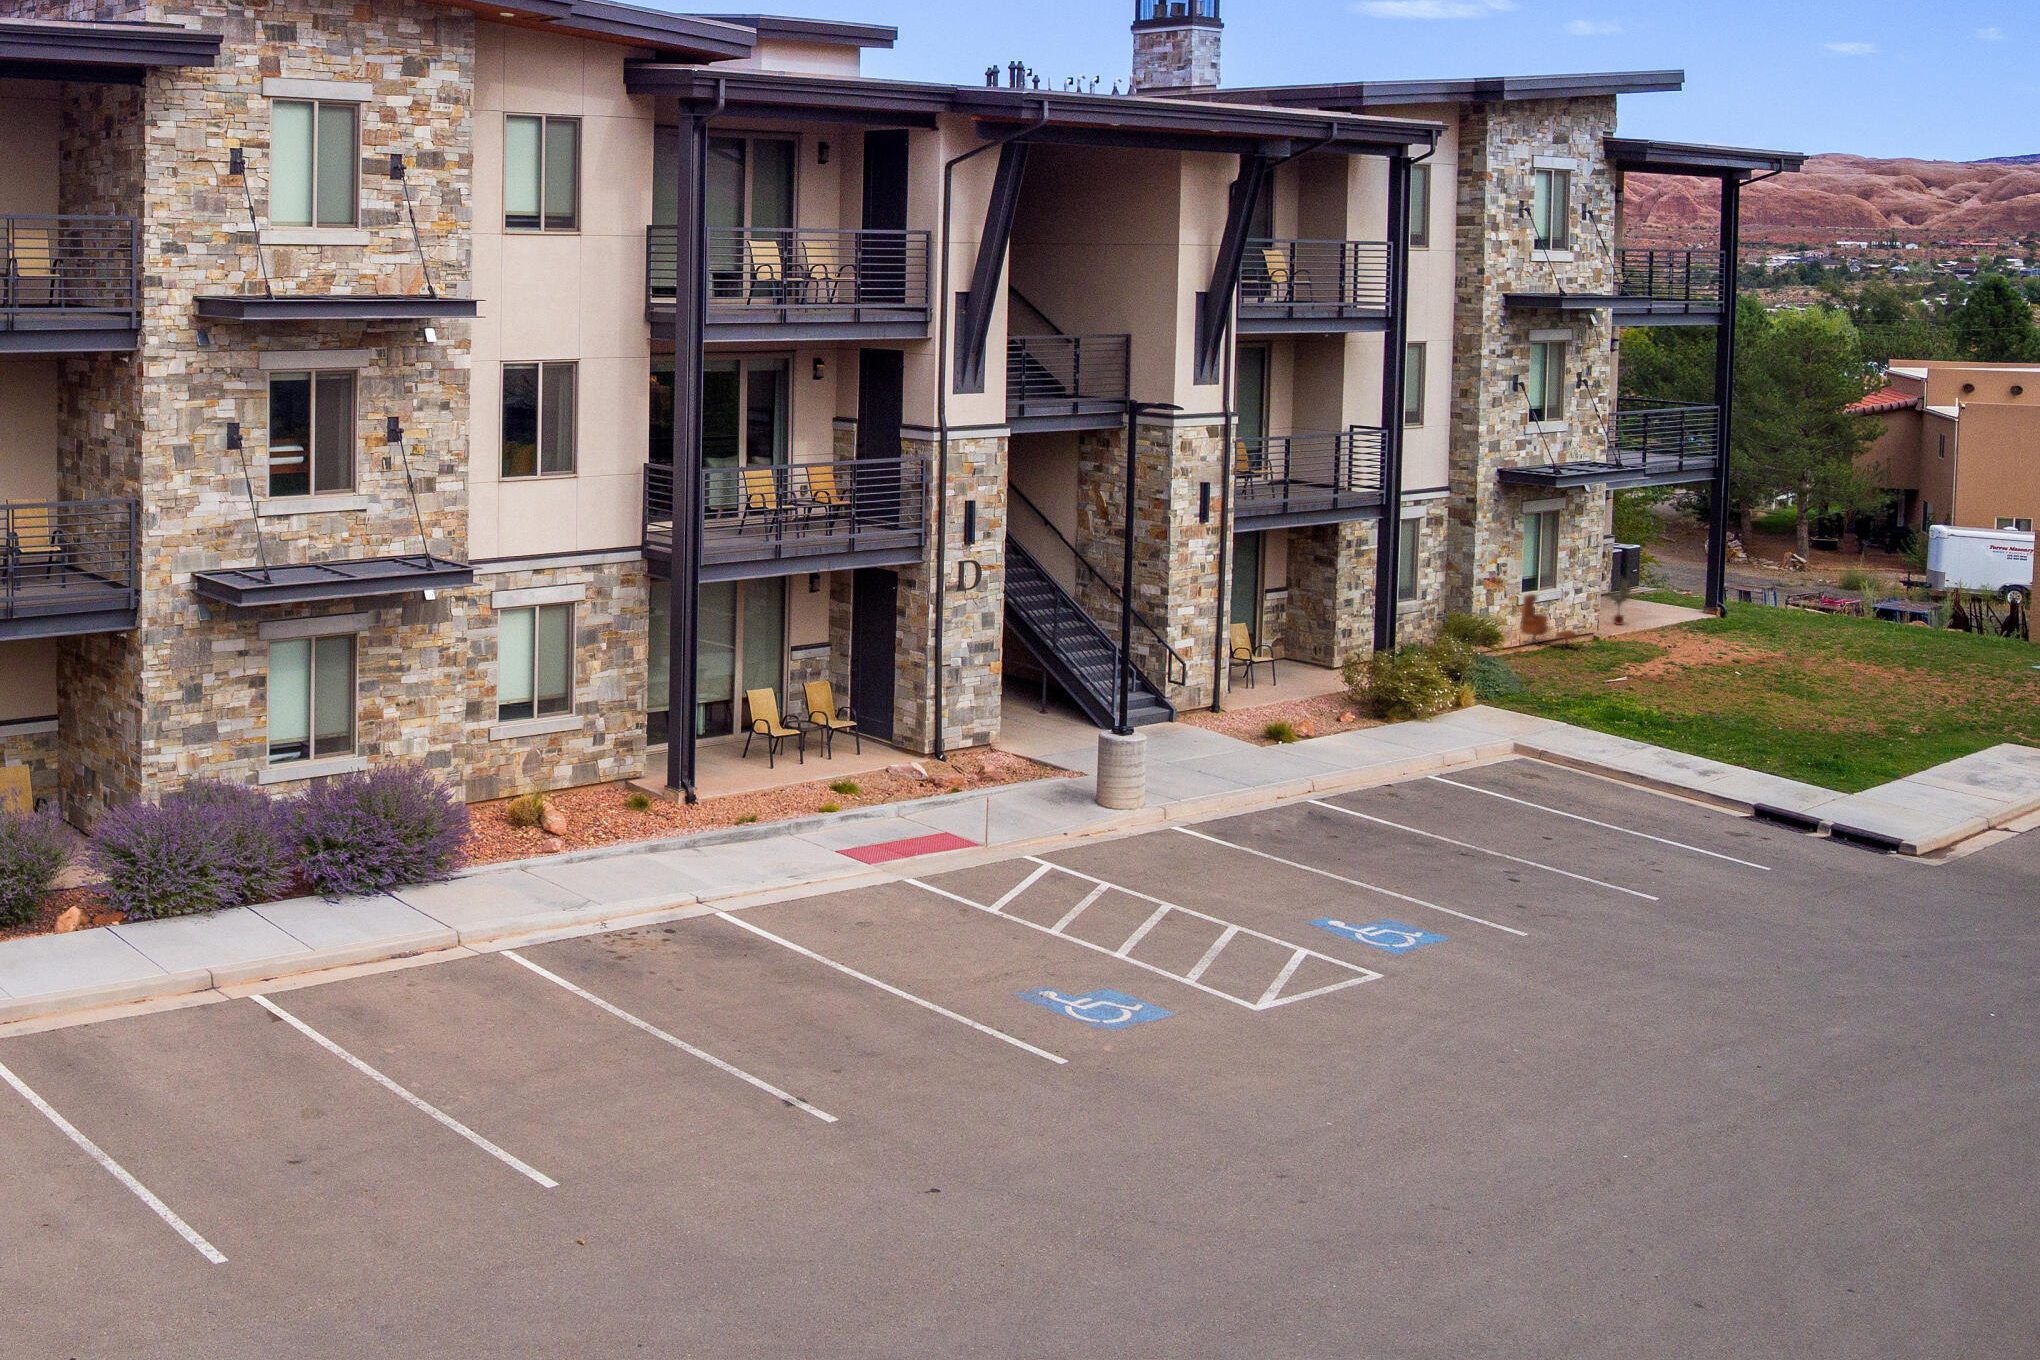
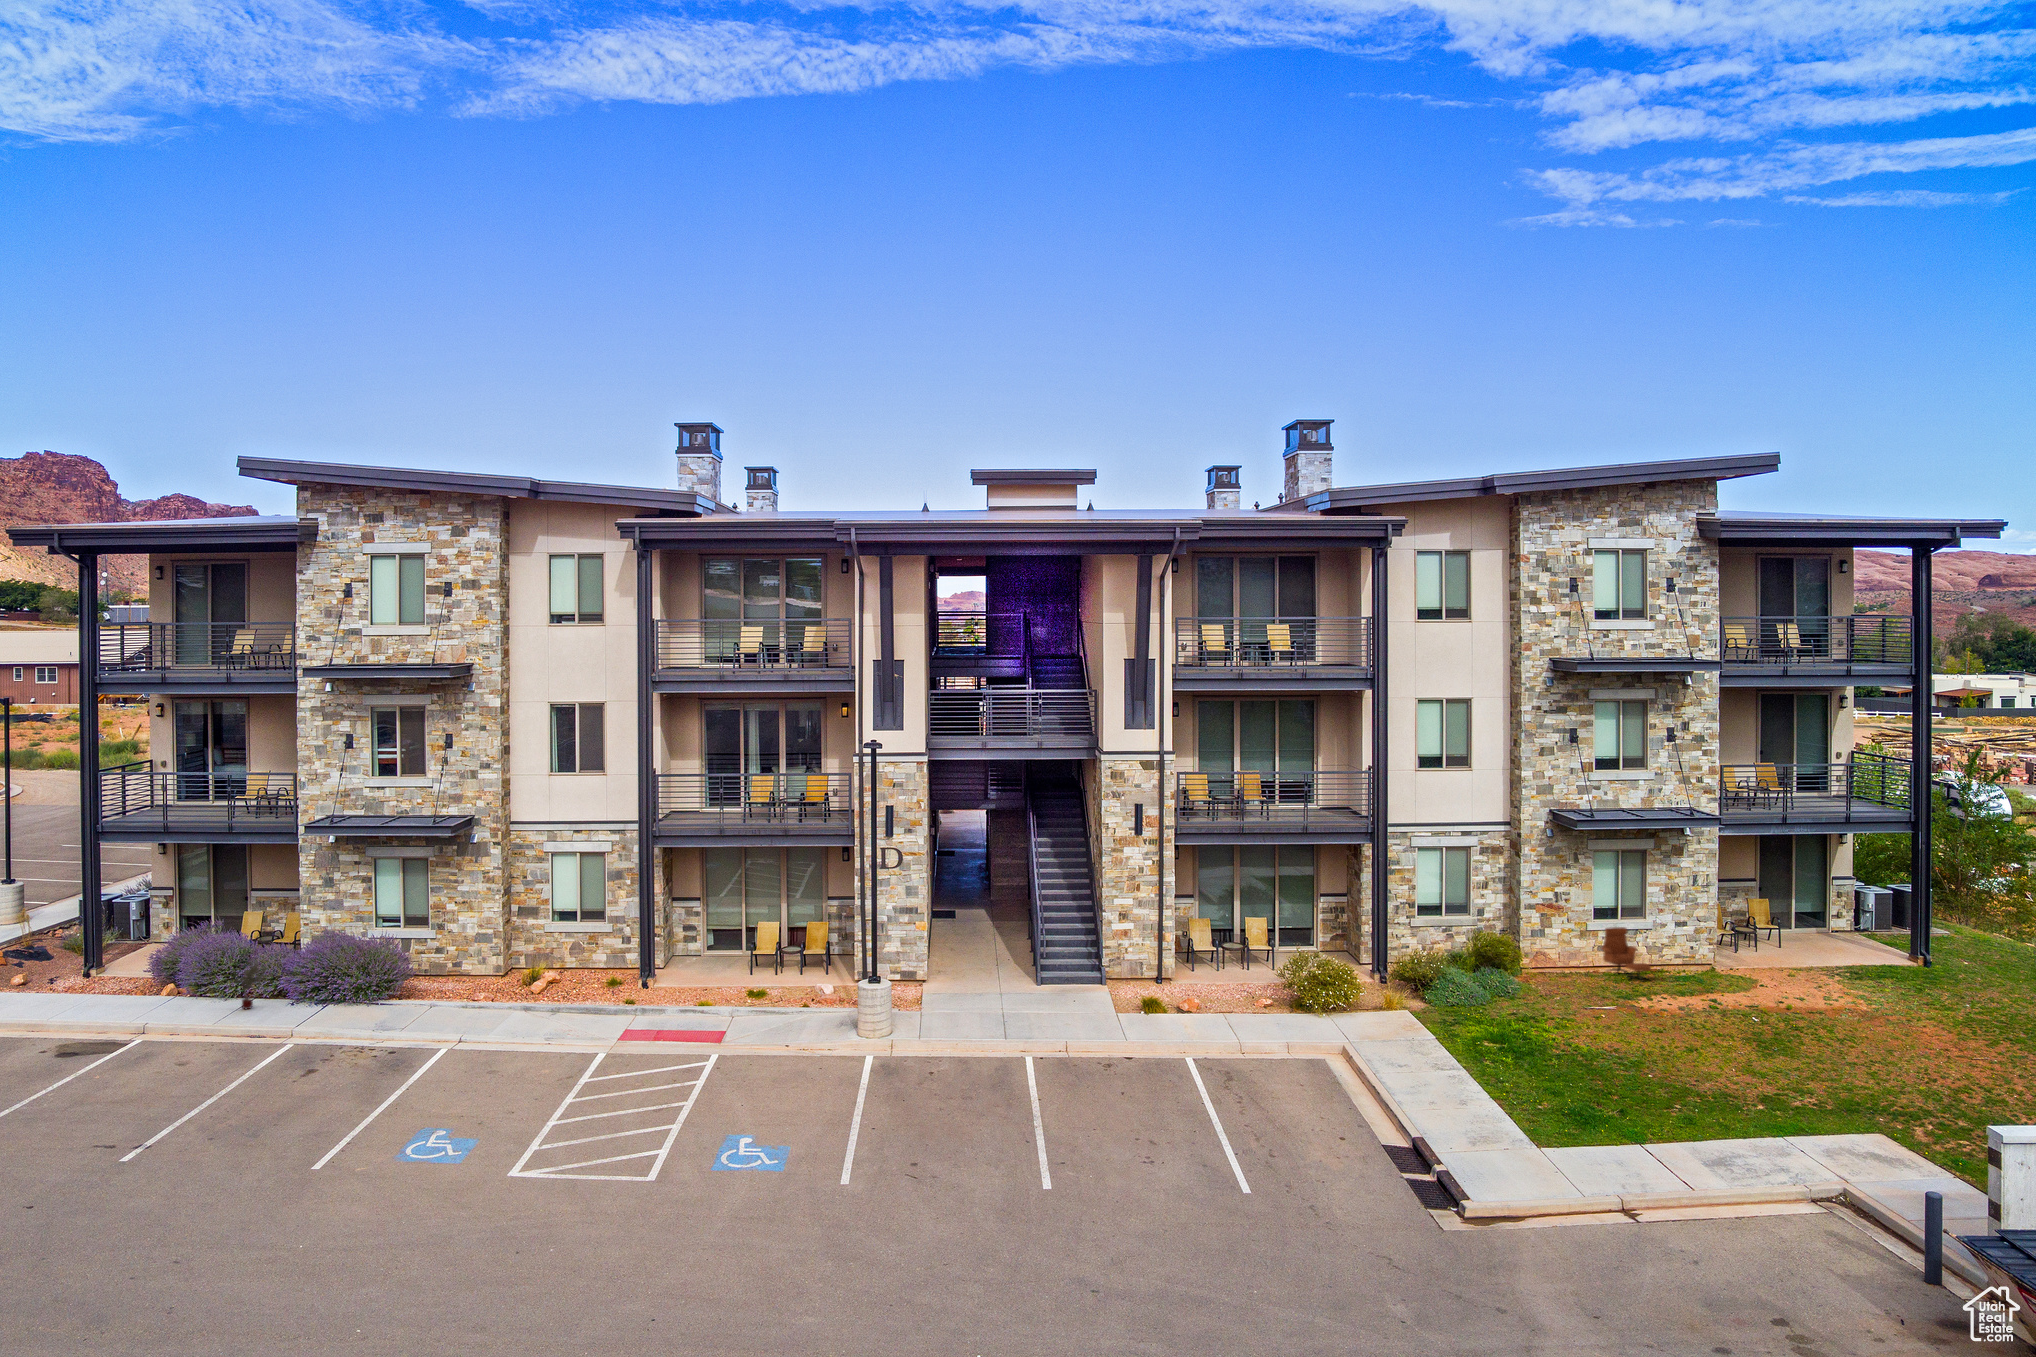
potted tree: present [1606,579,1631,625] -> present [231,959,266,1009]

